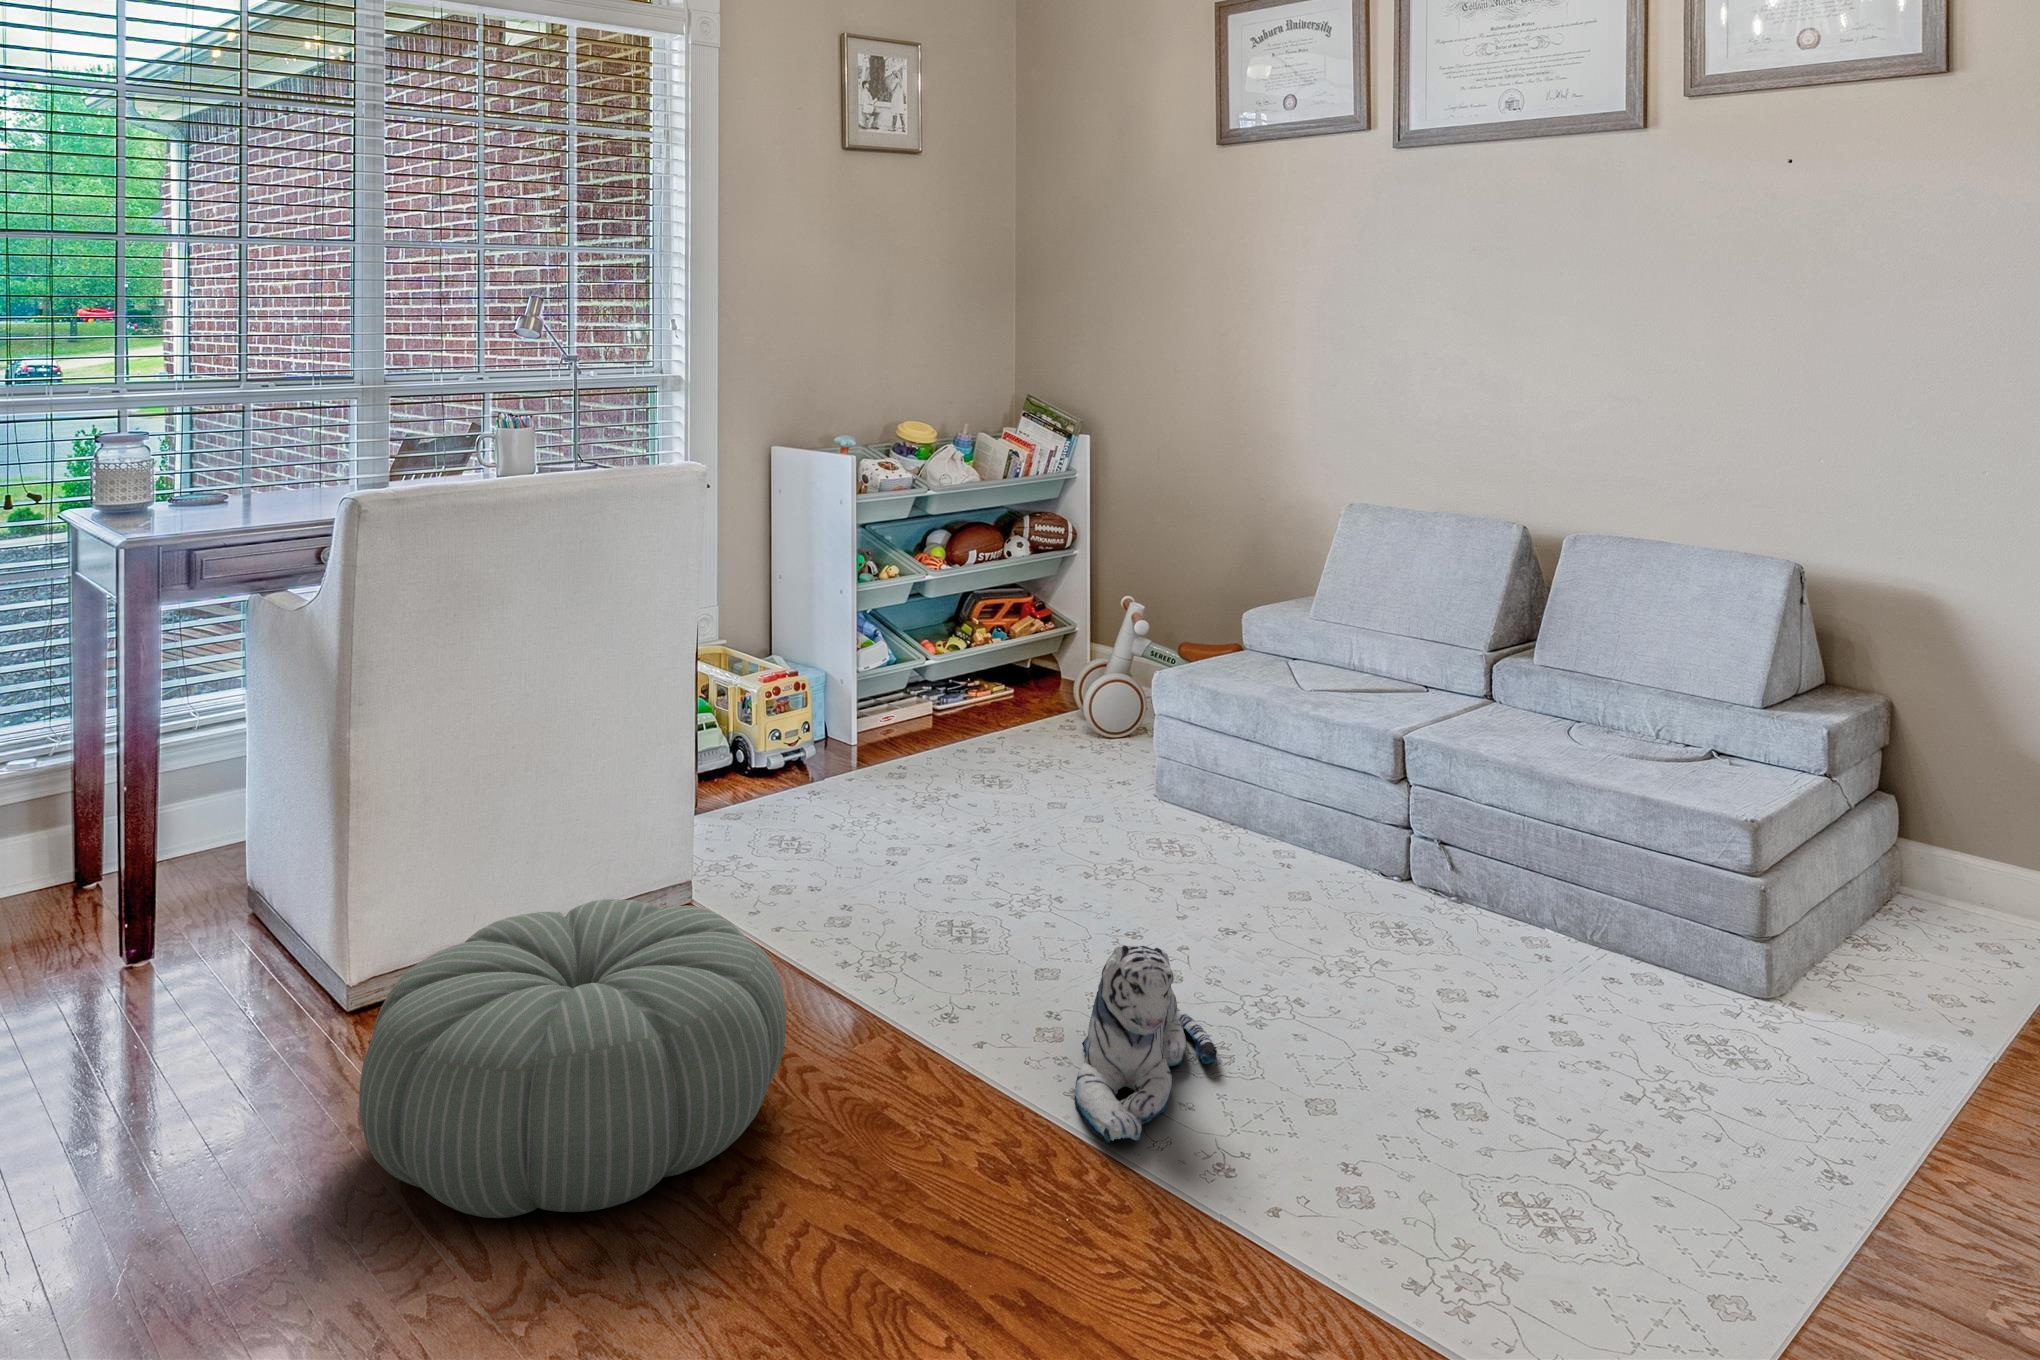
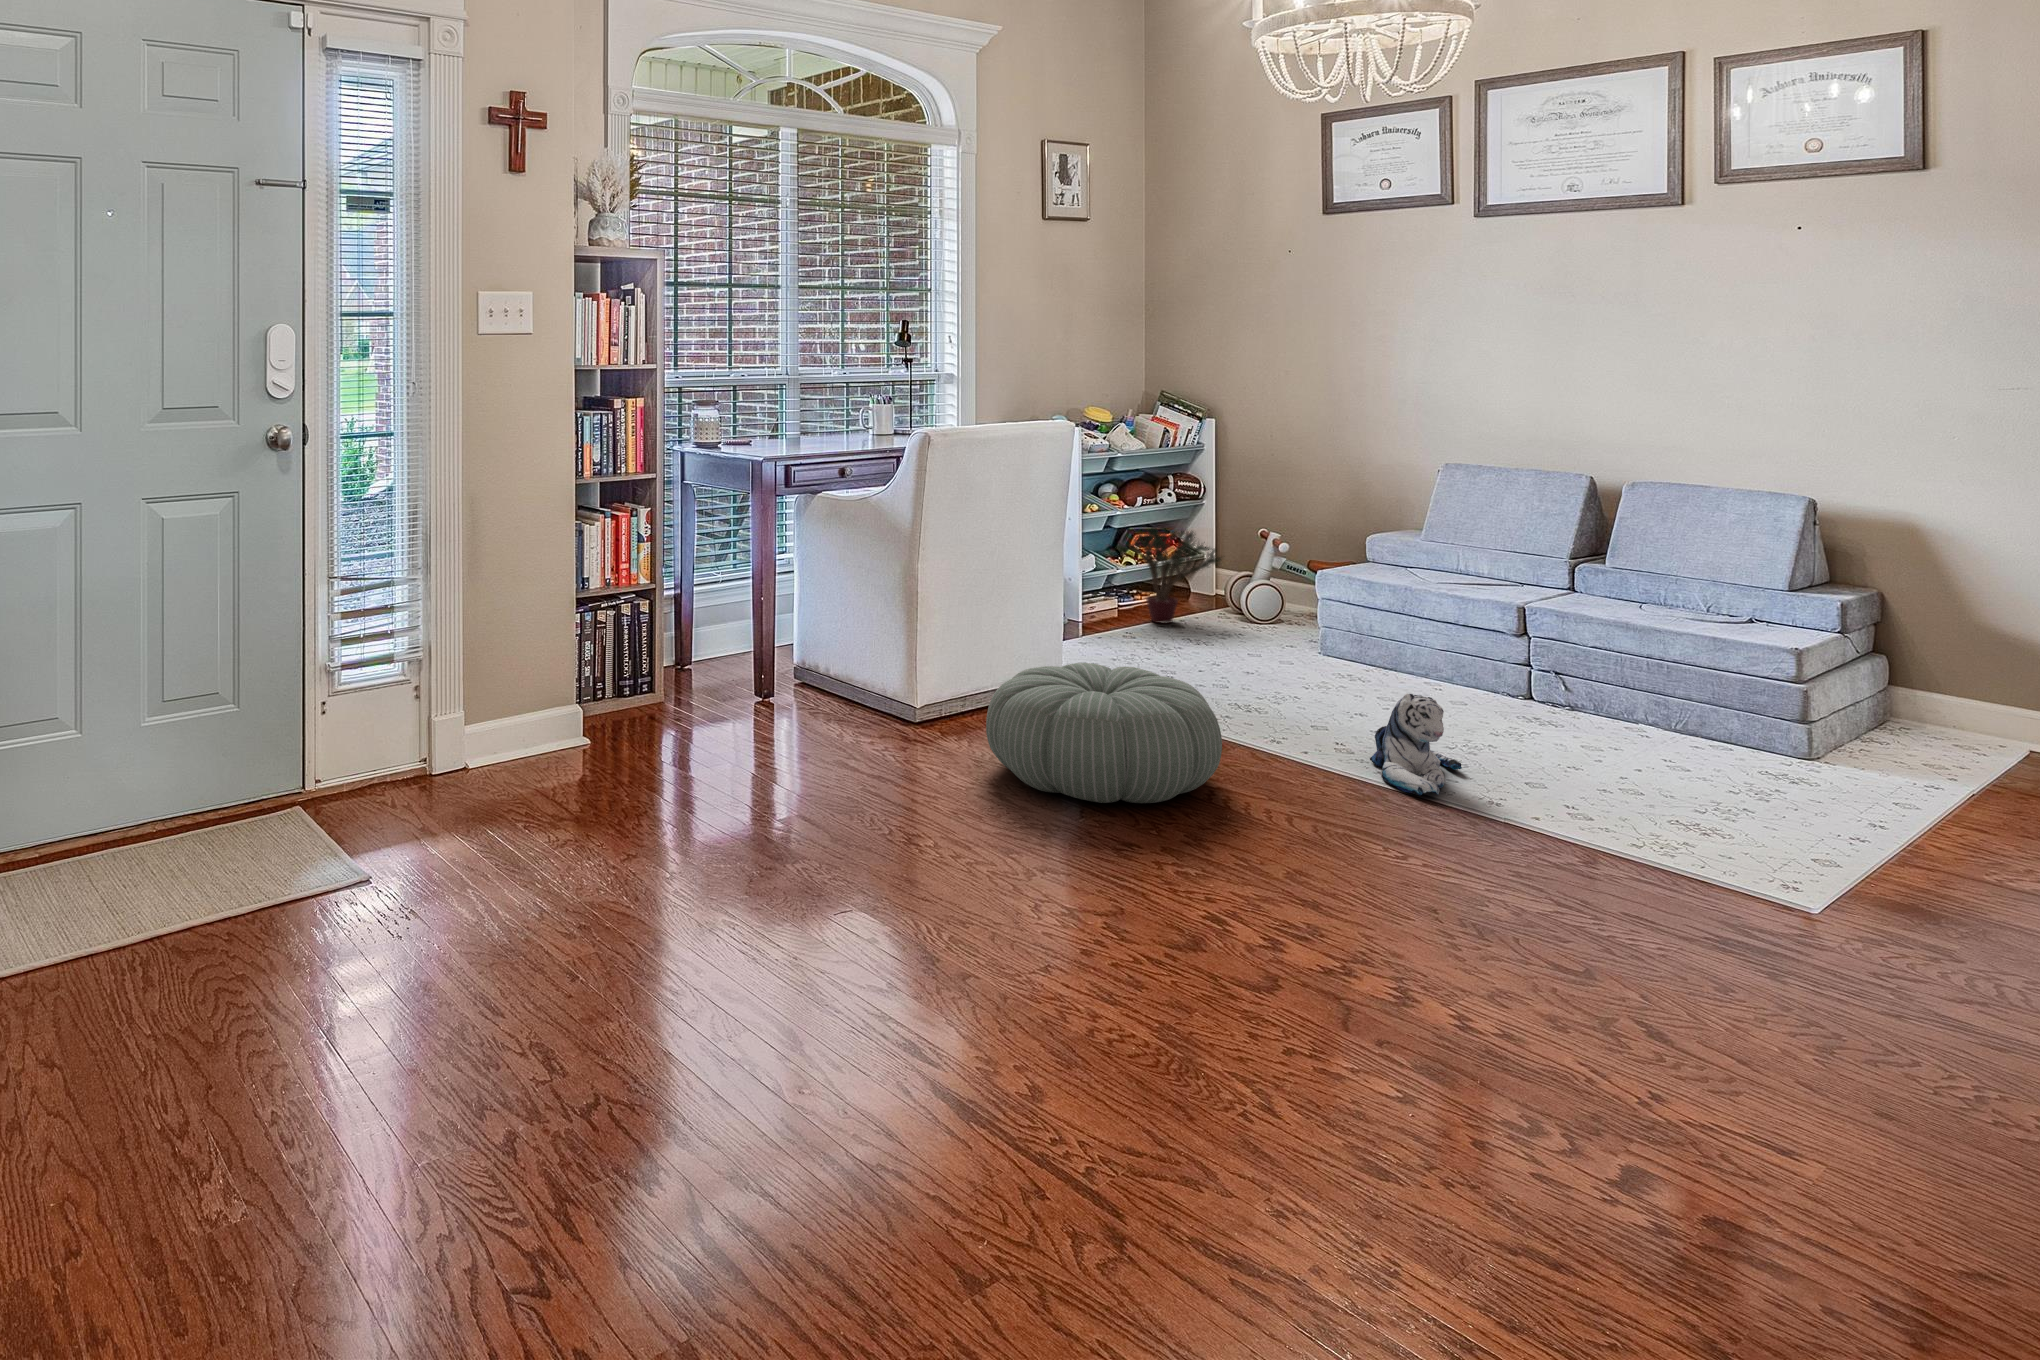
potted plant: none [924,591,1068,736] -> present [1123,528,1221,624]

